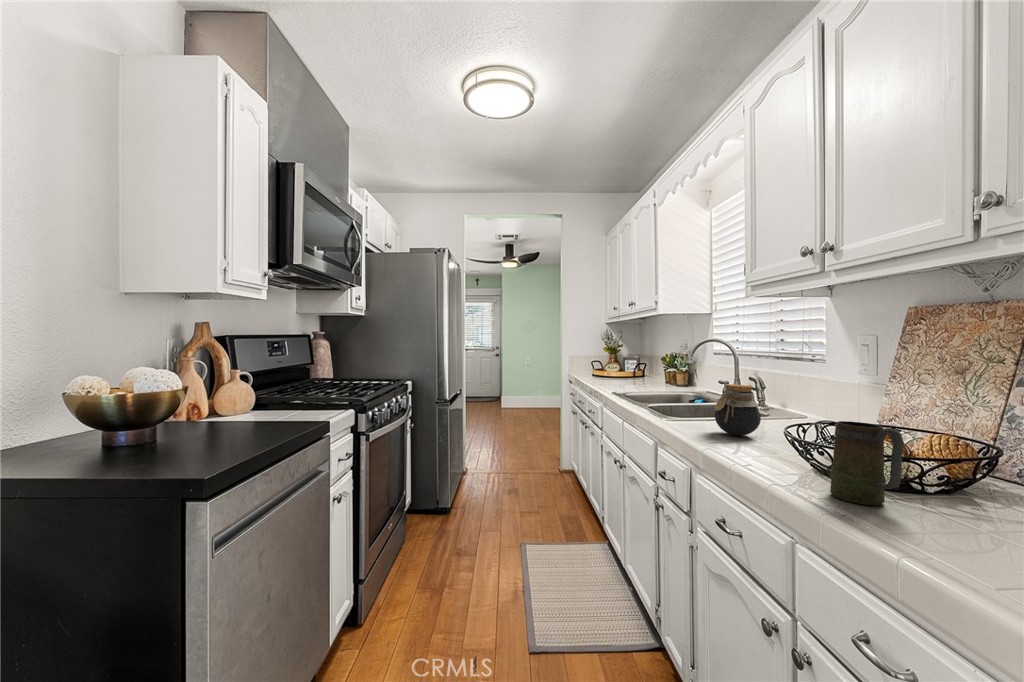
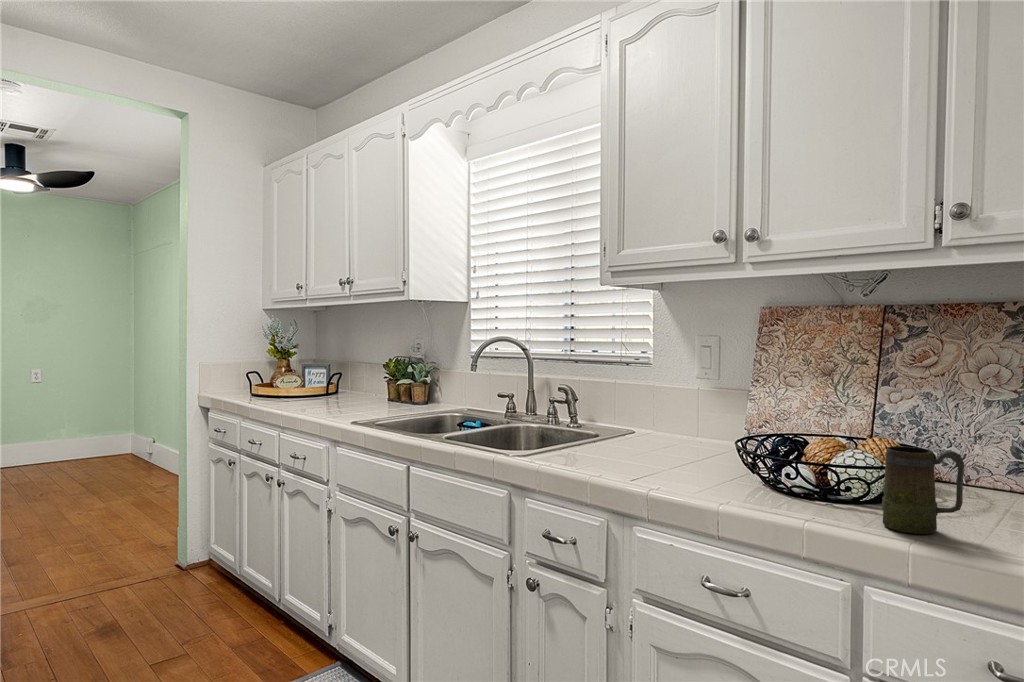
jar: present [715,384,761,436] -> none [624,407,678,471]

